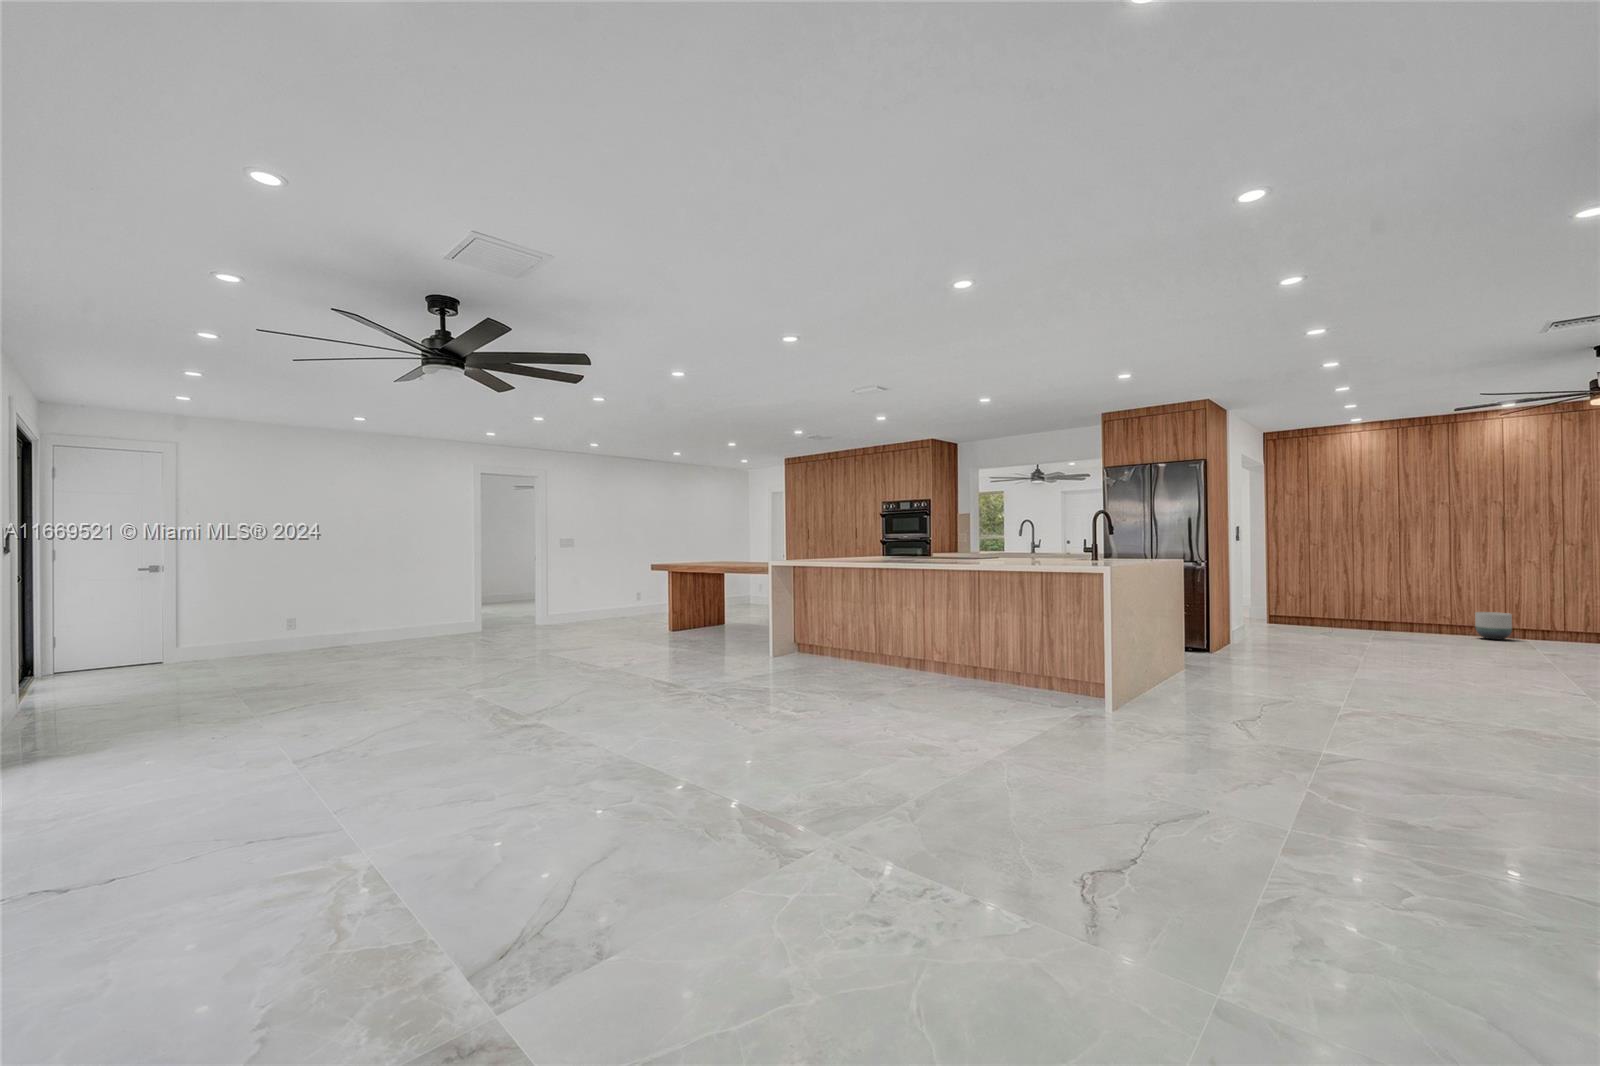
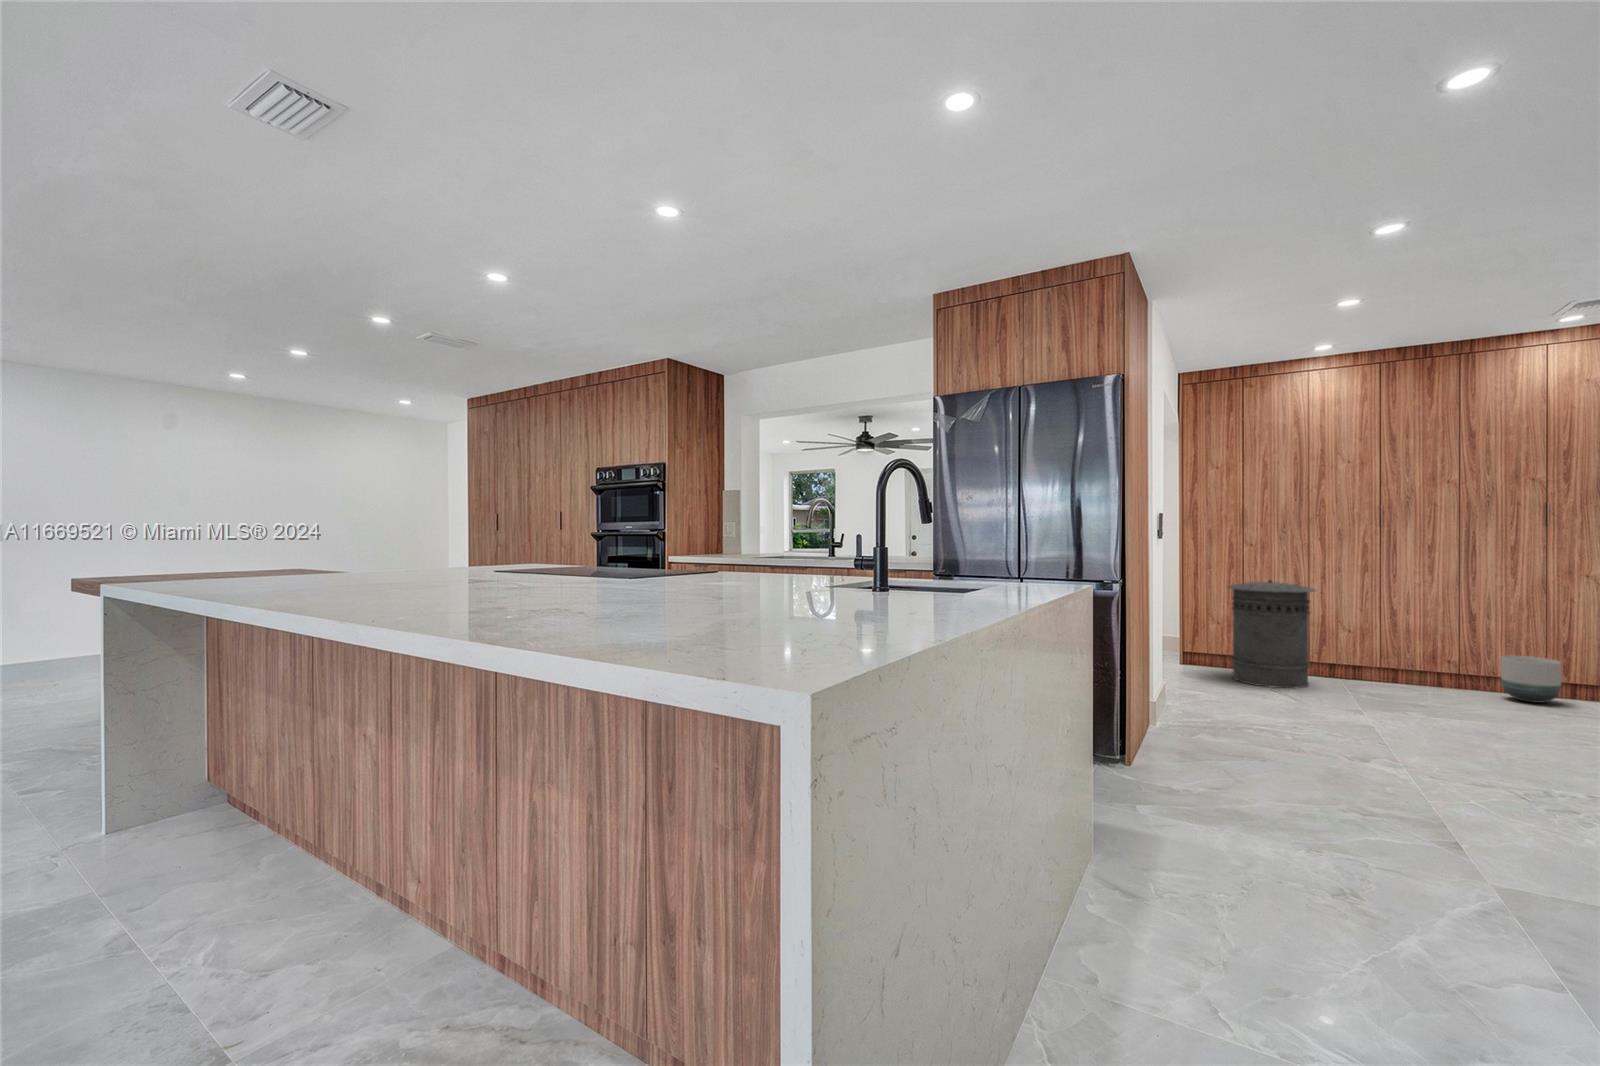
trash can: none [1294,566,1353,633] -> present [1227,580,1316,688]

